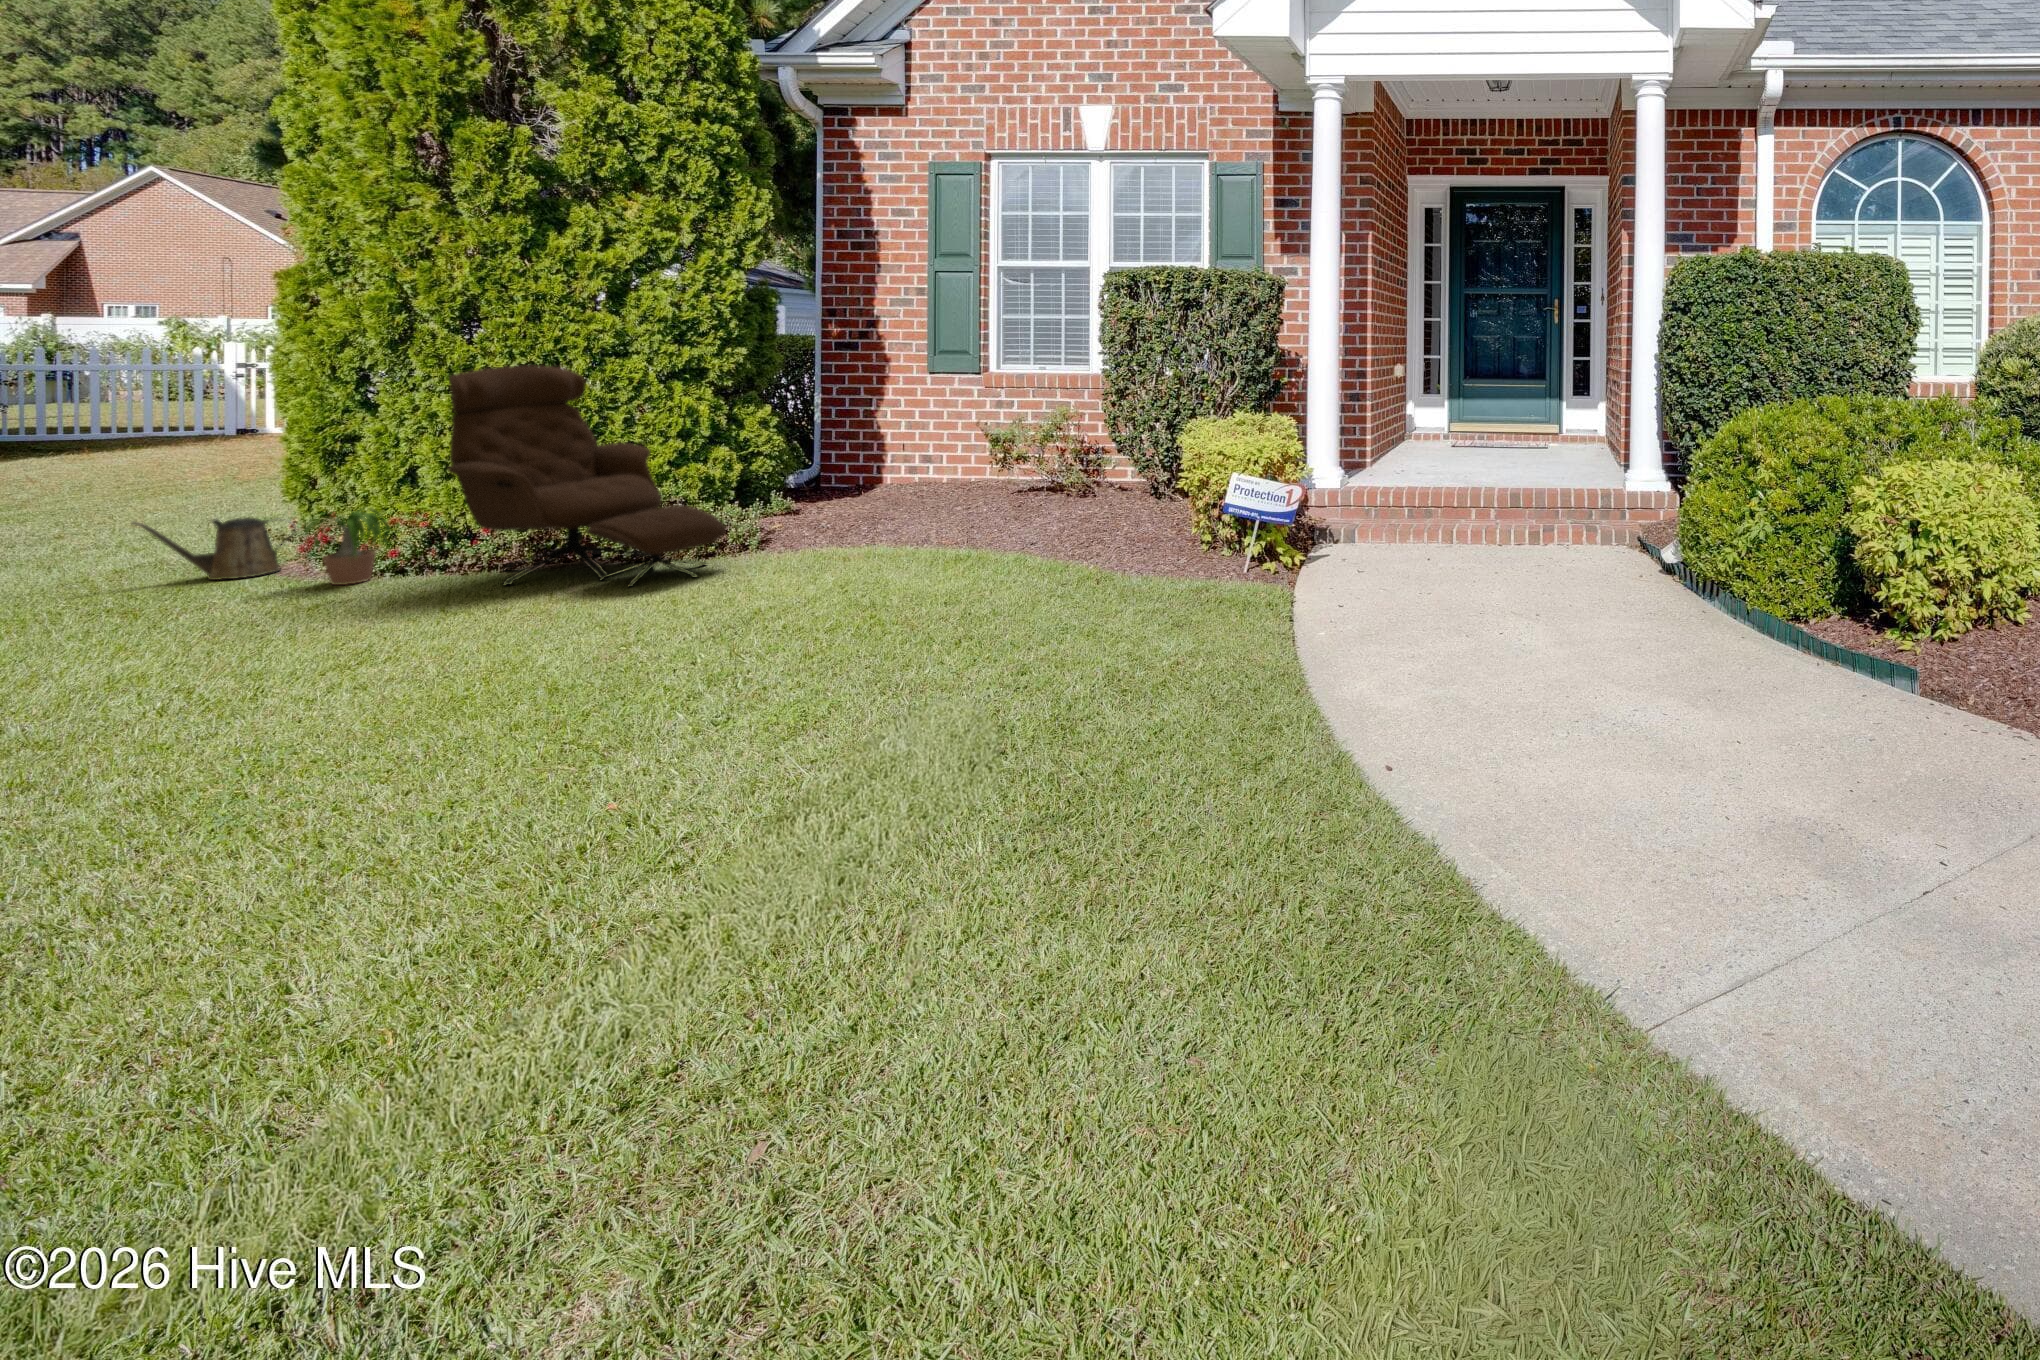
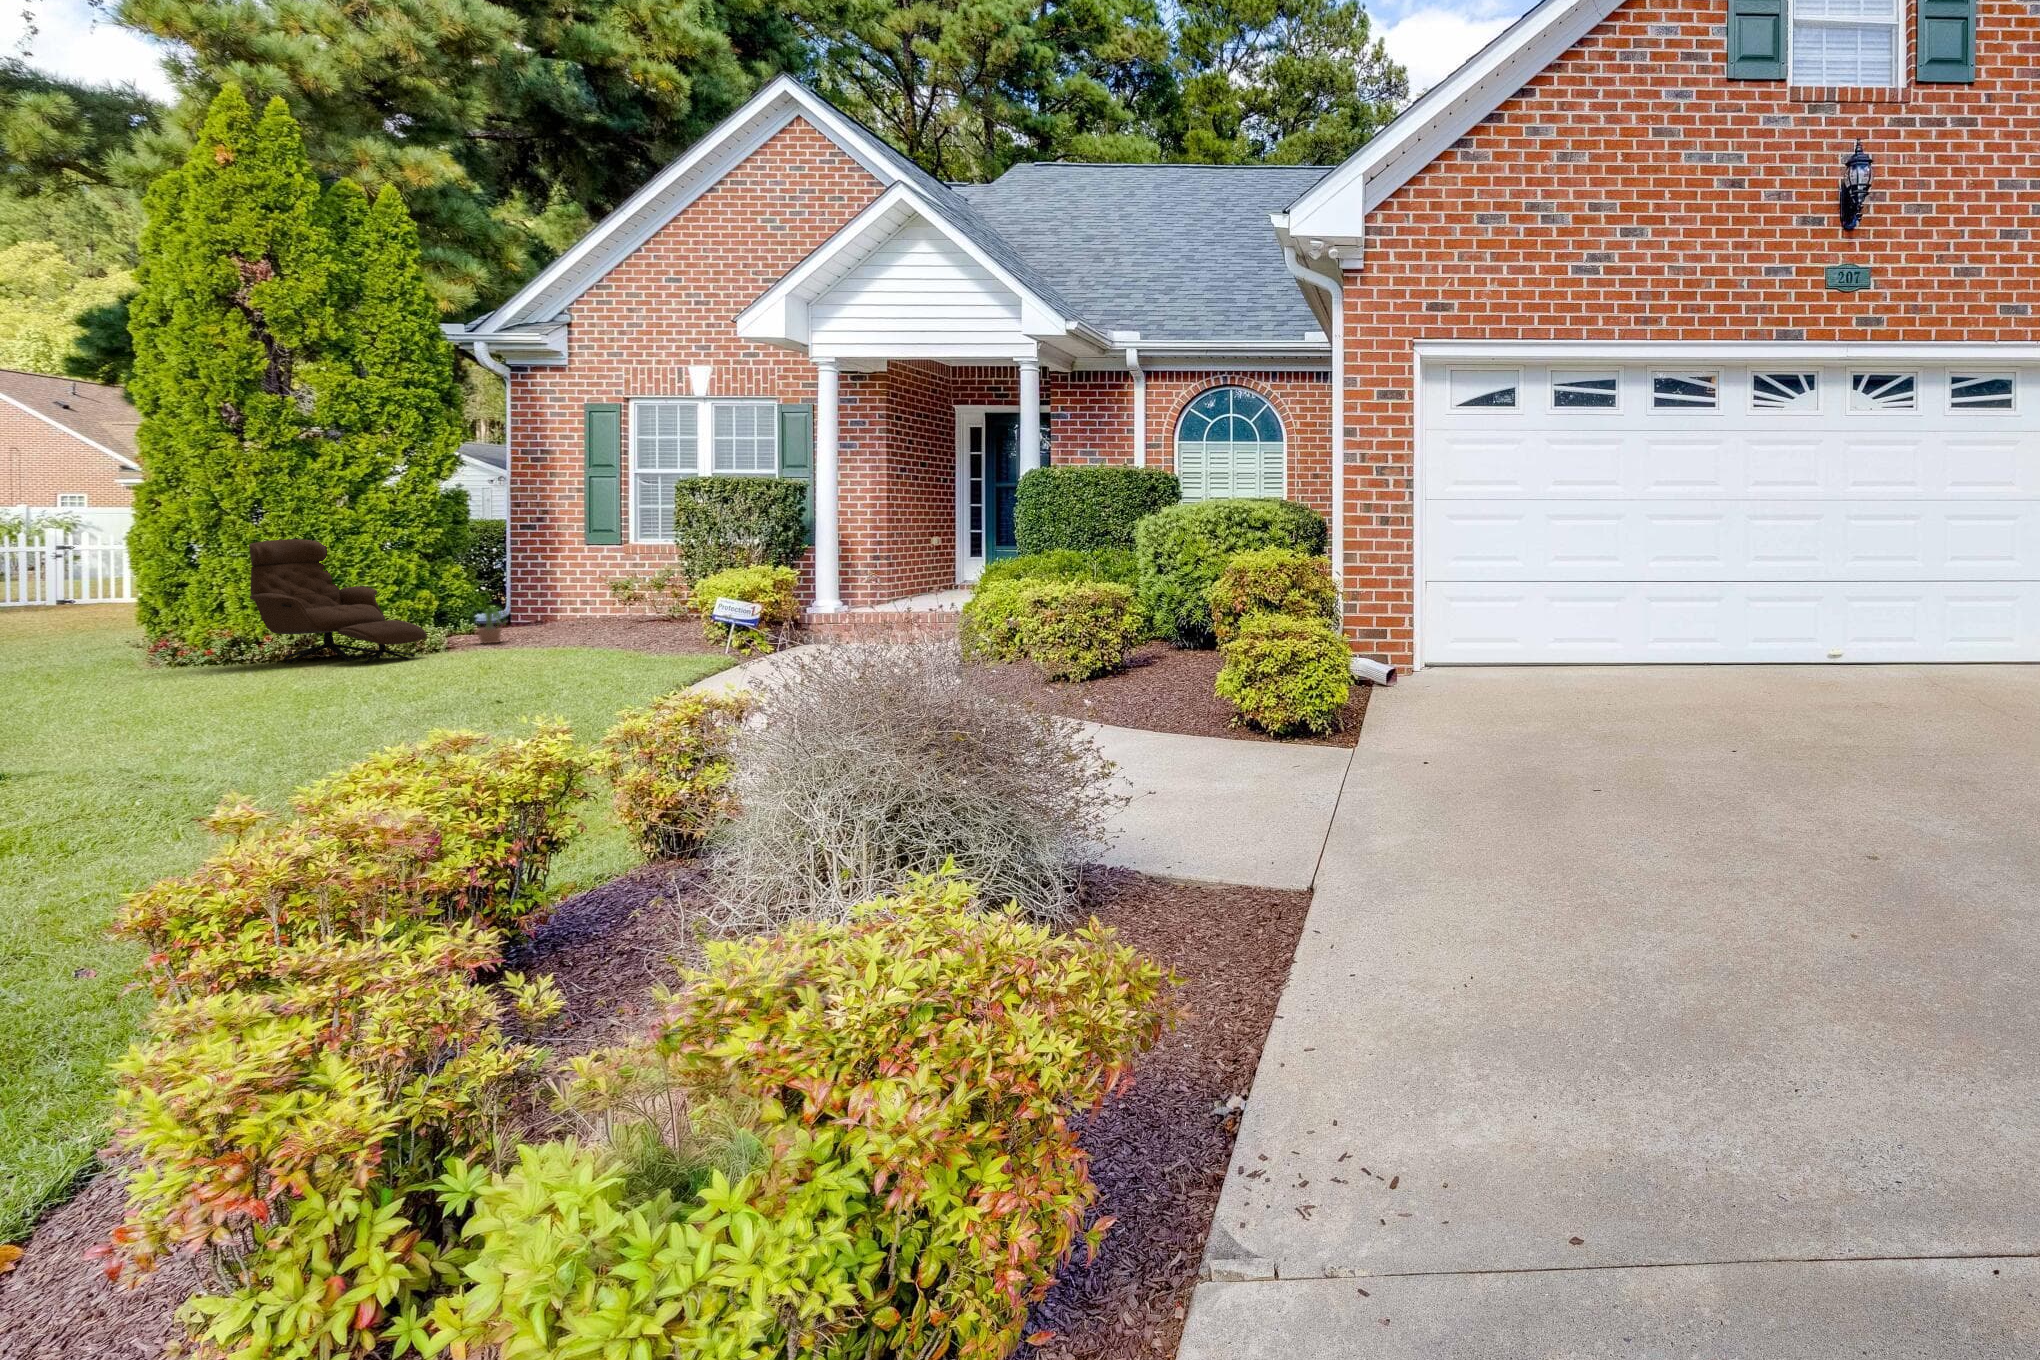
potted plant: present [304,508,389,585] -> present [468,607,504,644]
watering can: present [132,517,295,580] -> none [46,629,145,665]

